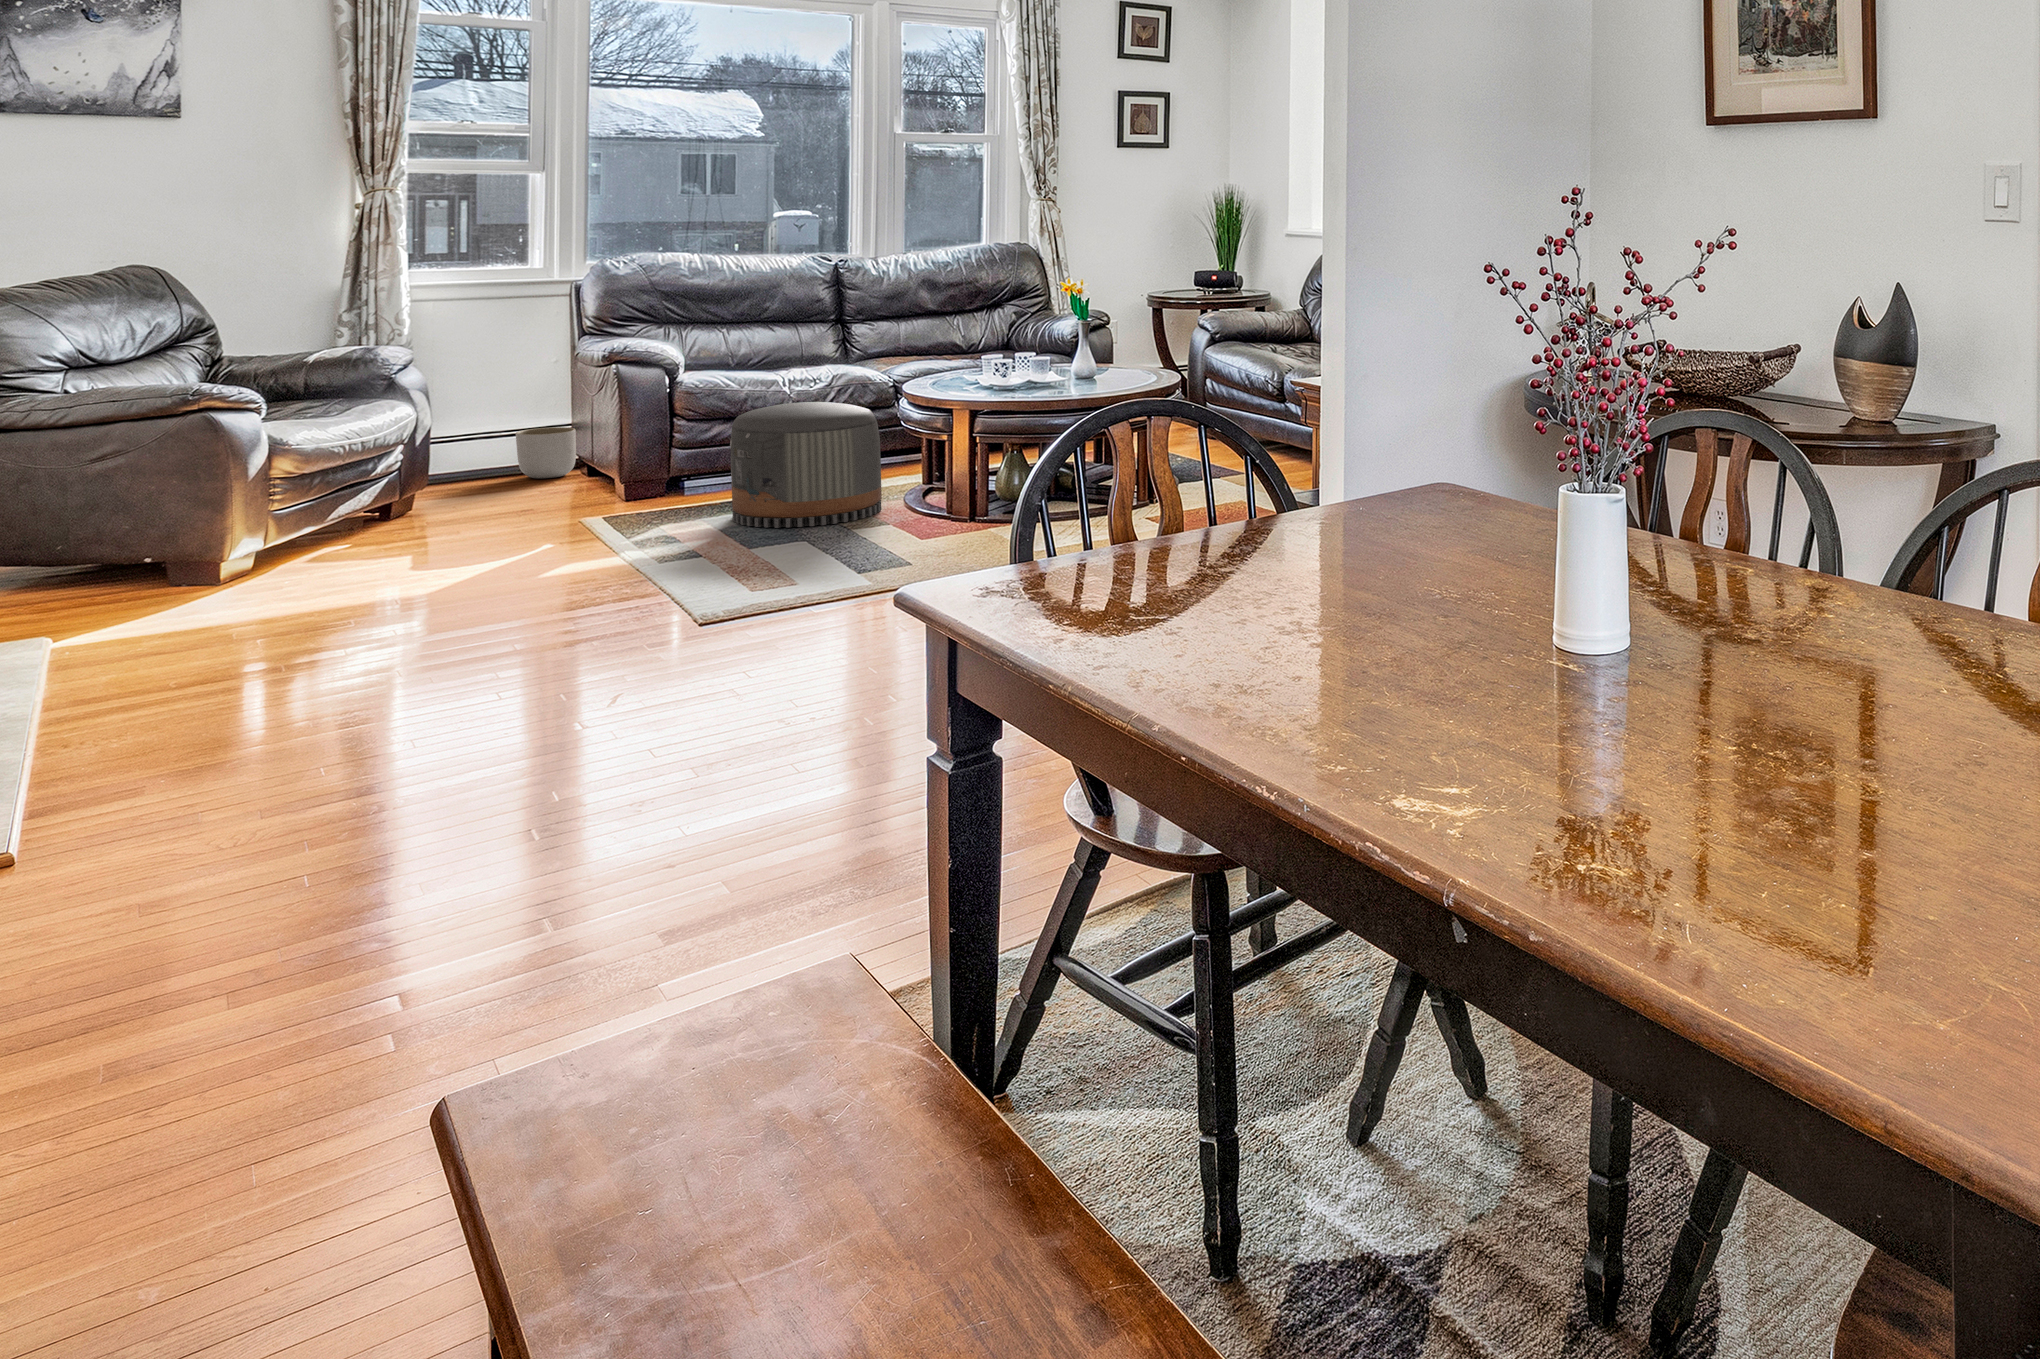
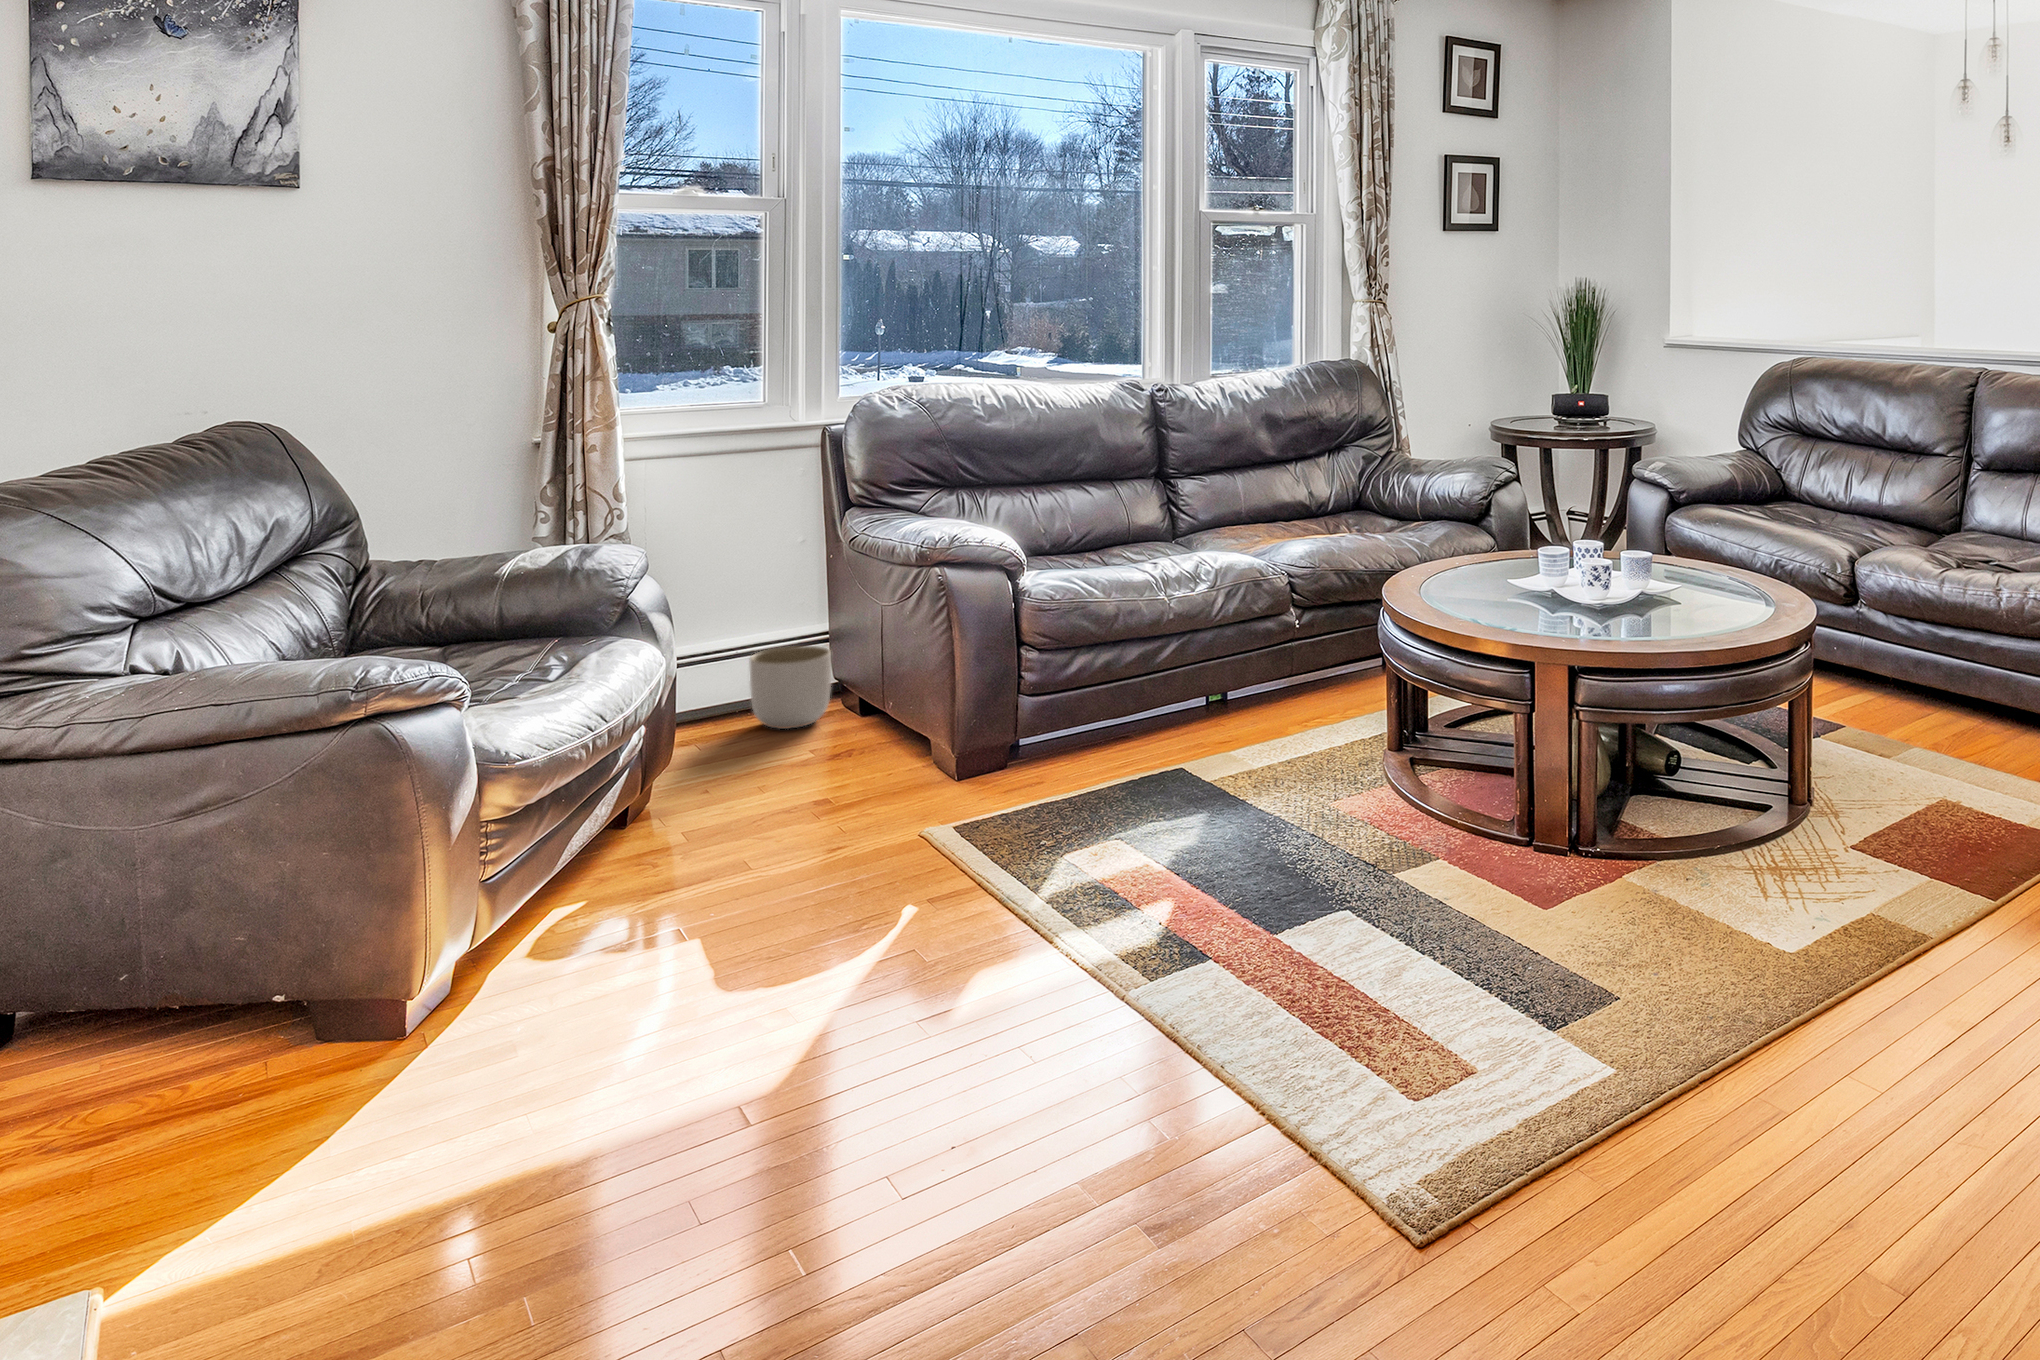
pouf: present [730,402,882,528] -> none [1162,628,1381,853]

